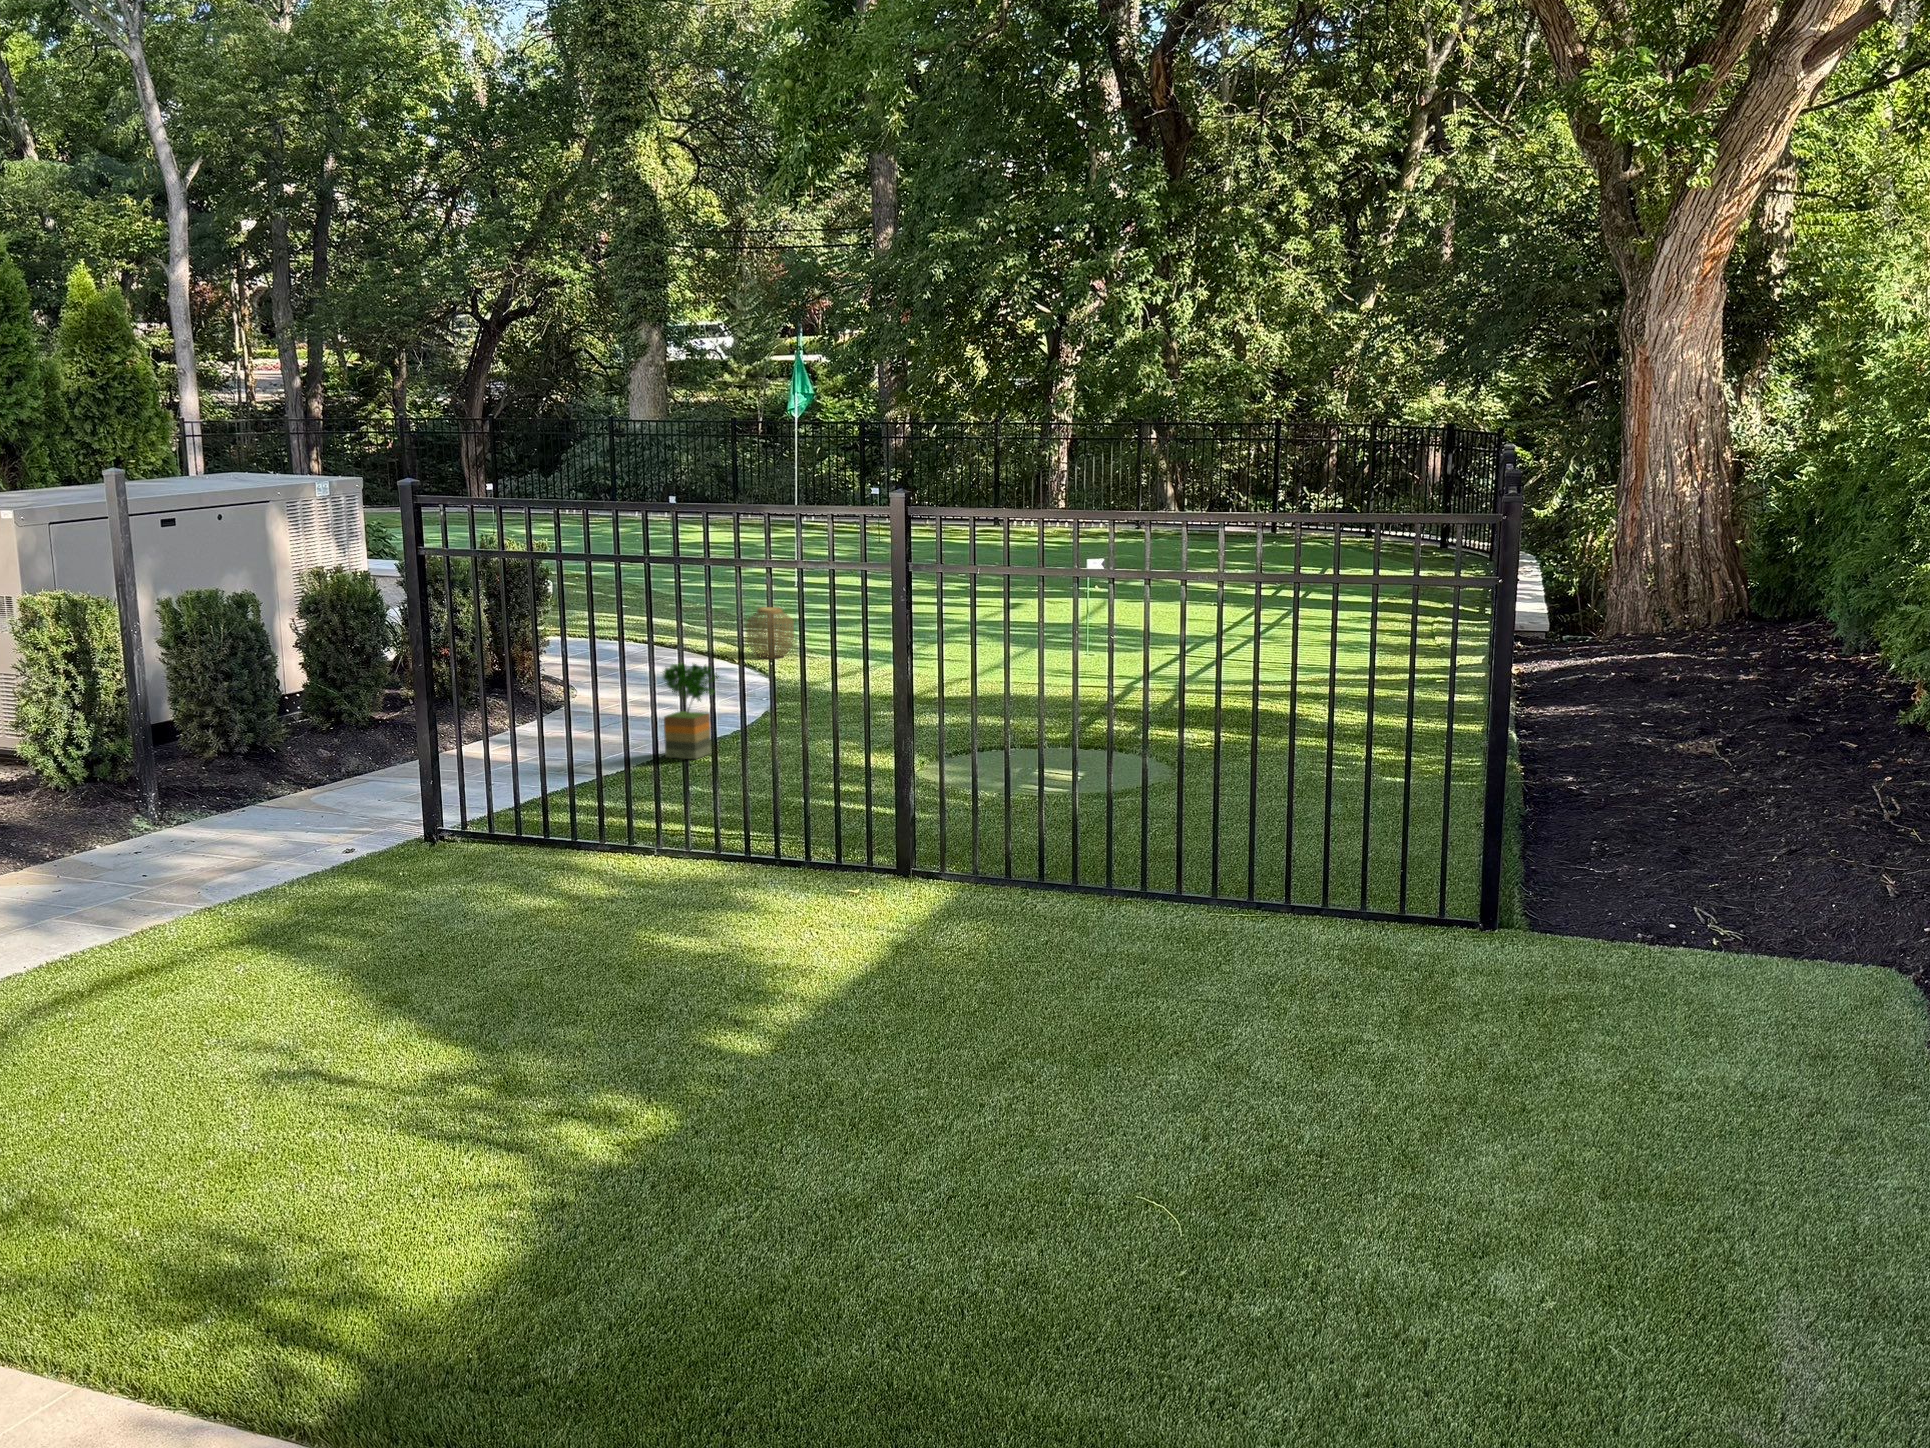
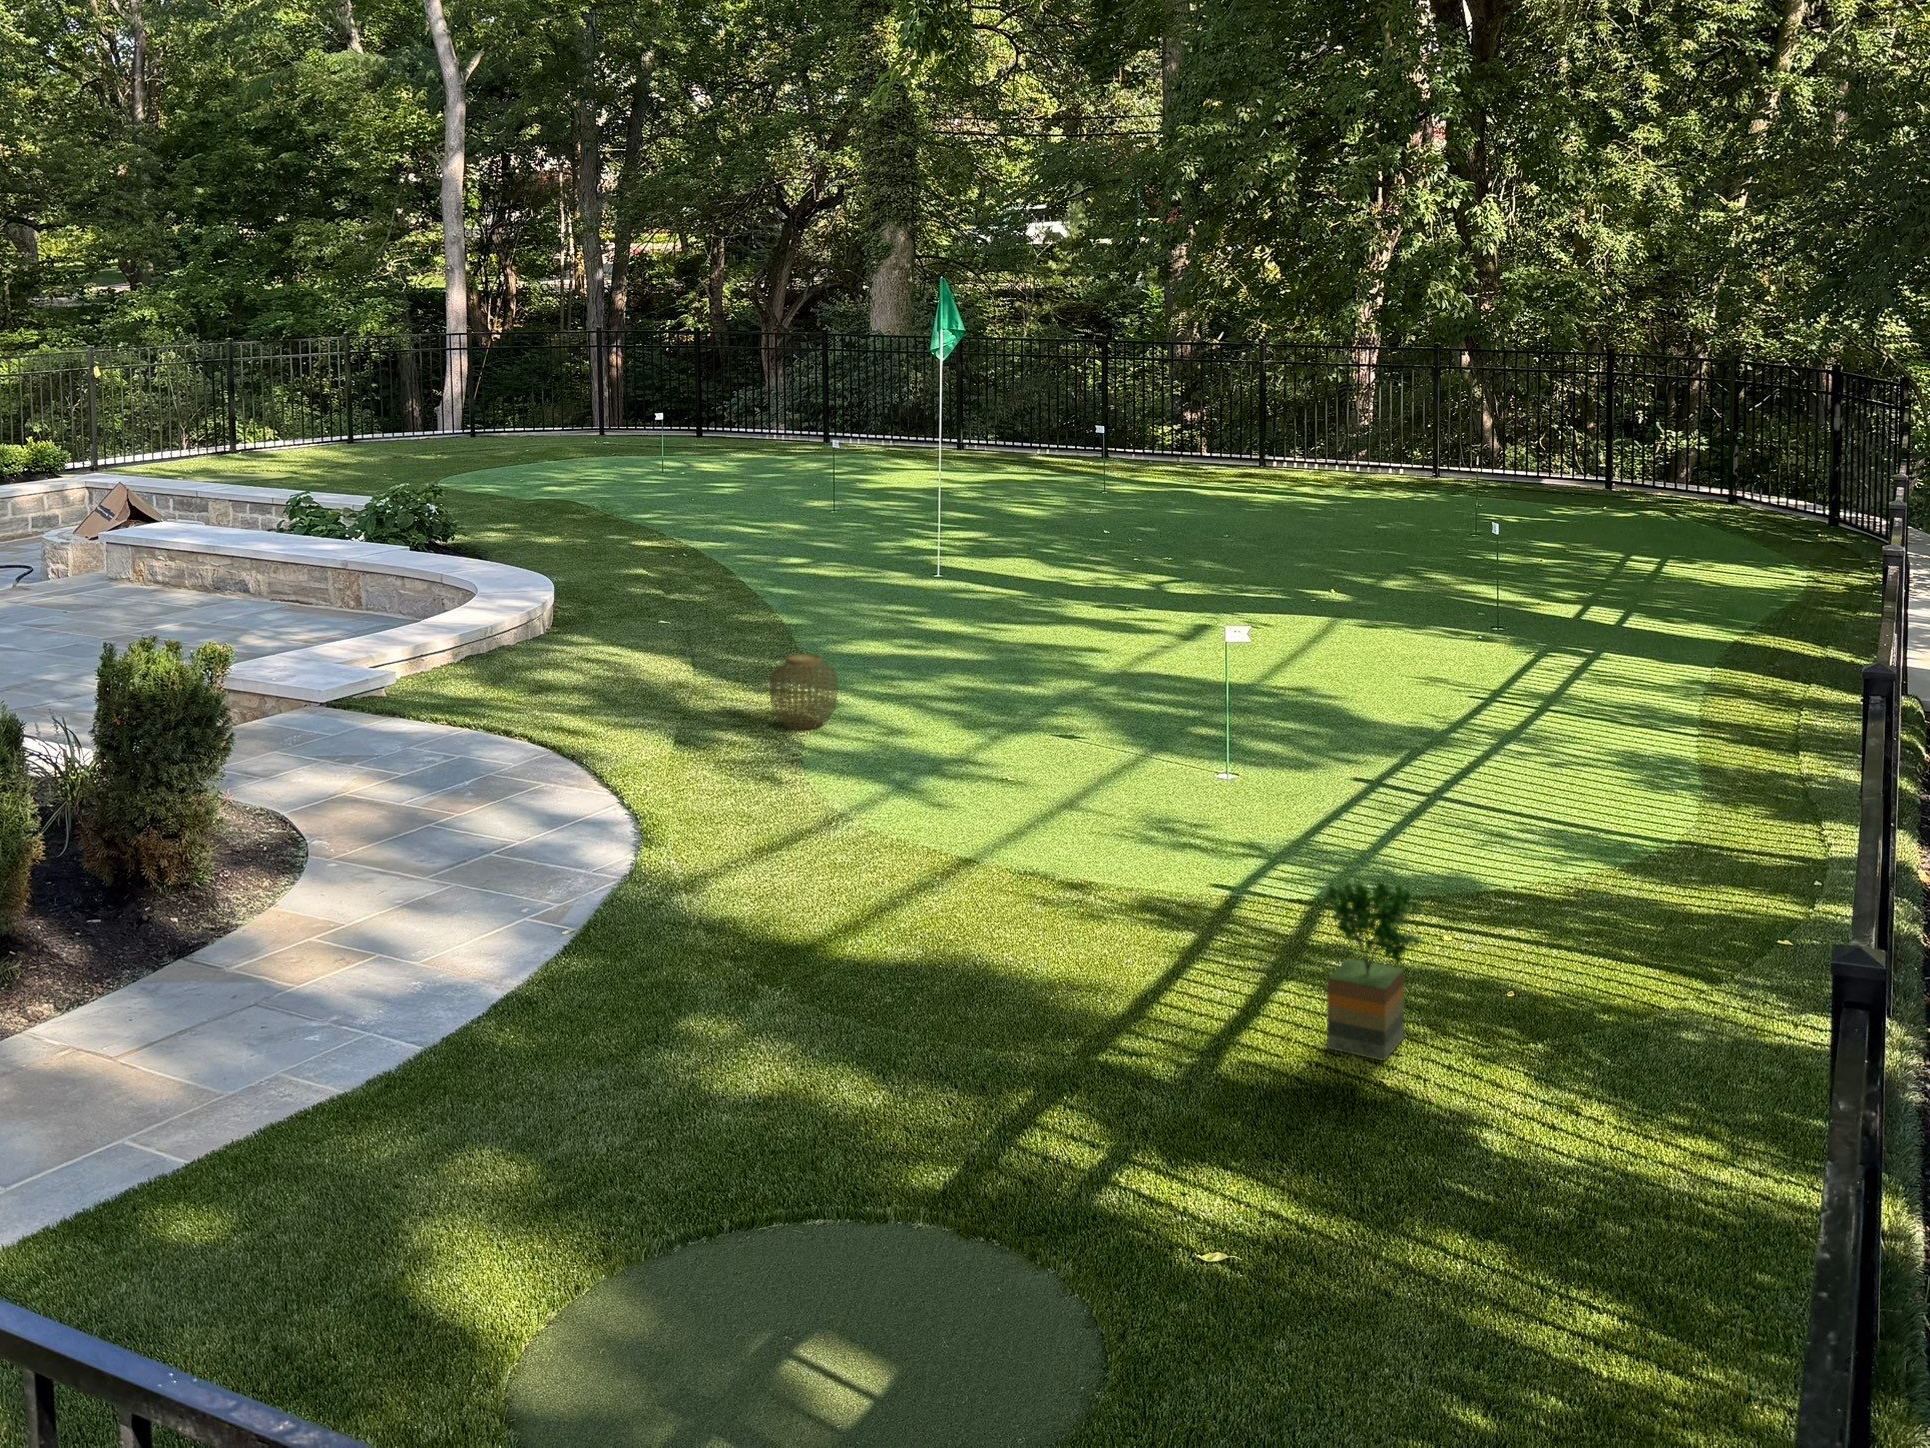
potted tree: present [663,663,719,759] -> present [1322,880,1424,1061]

